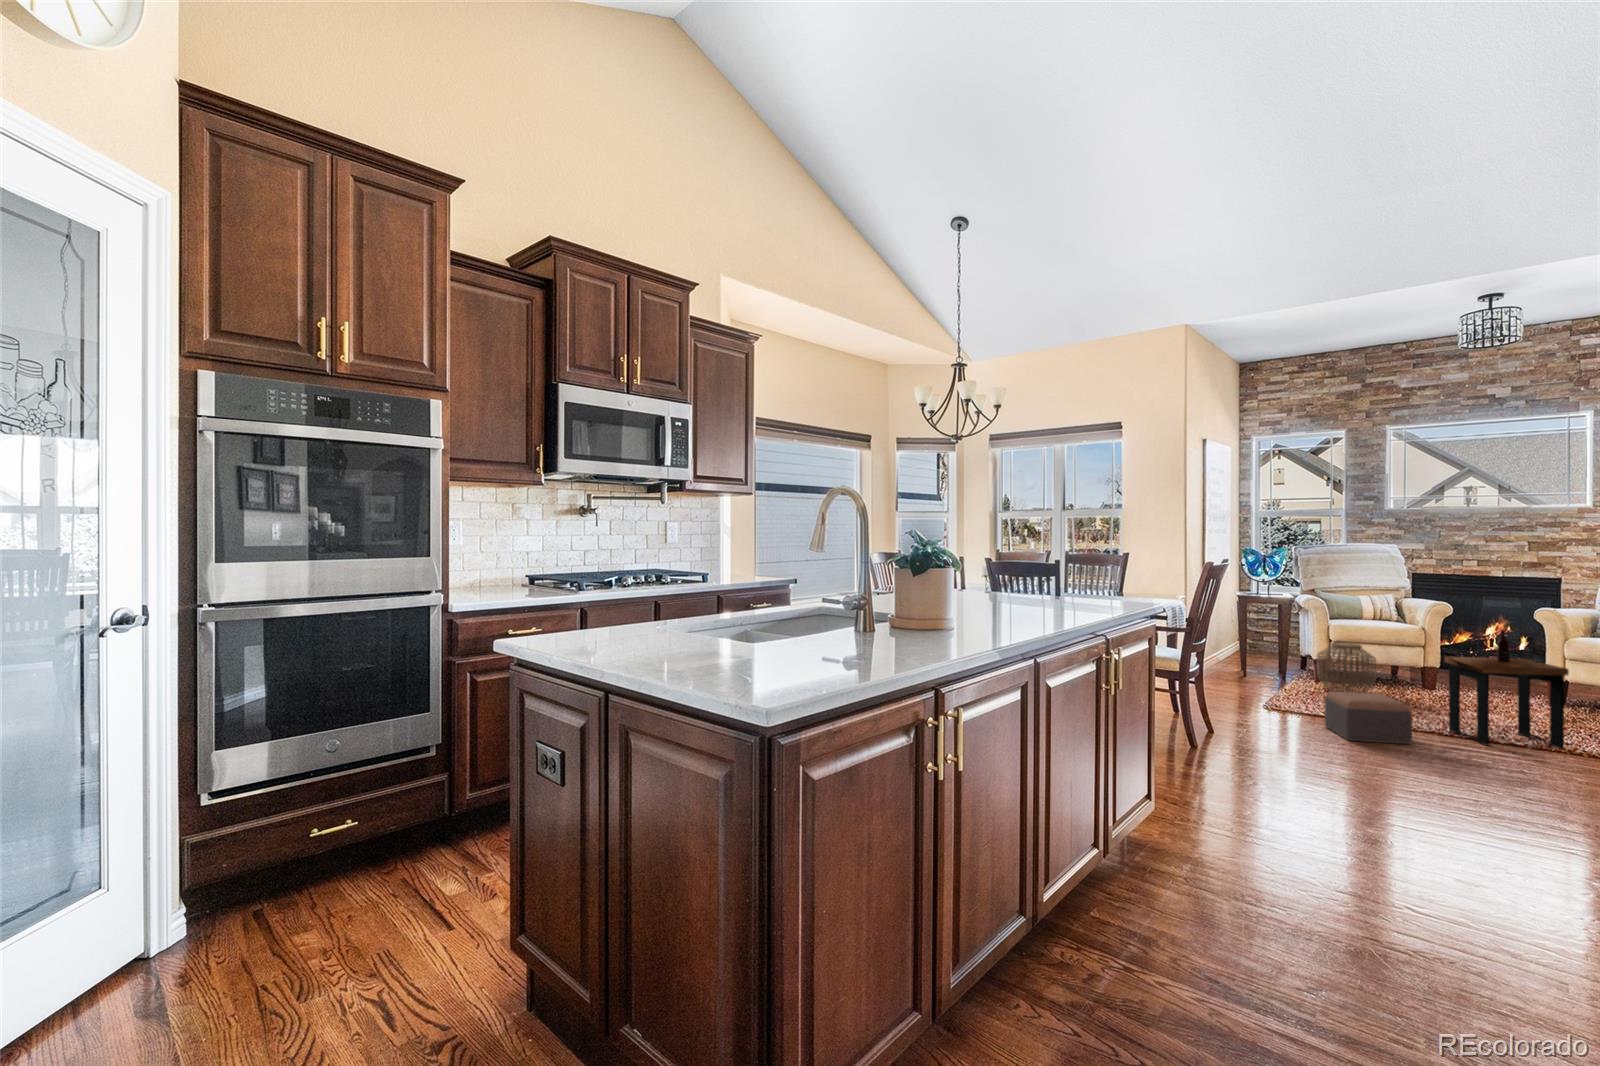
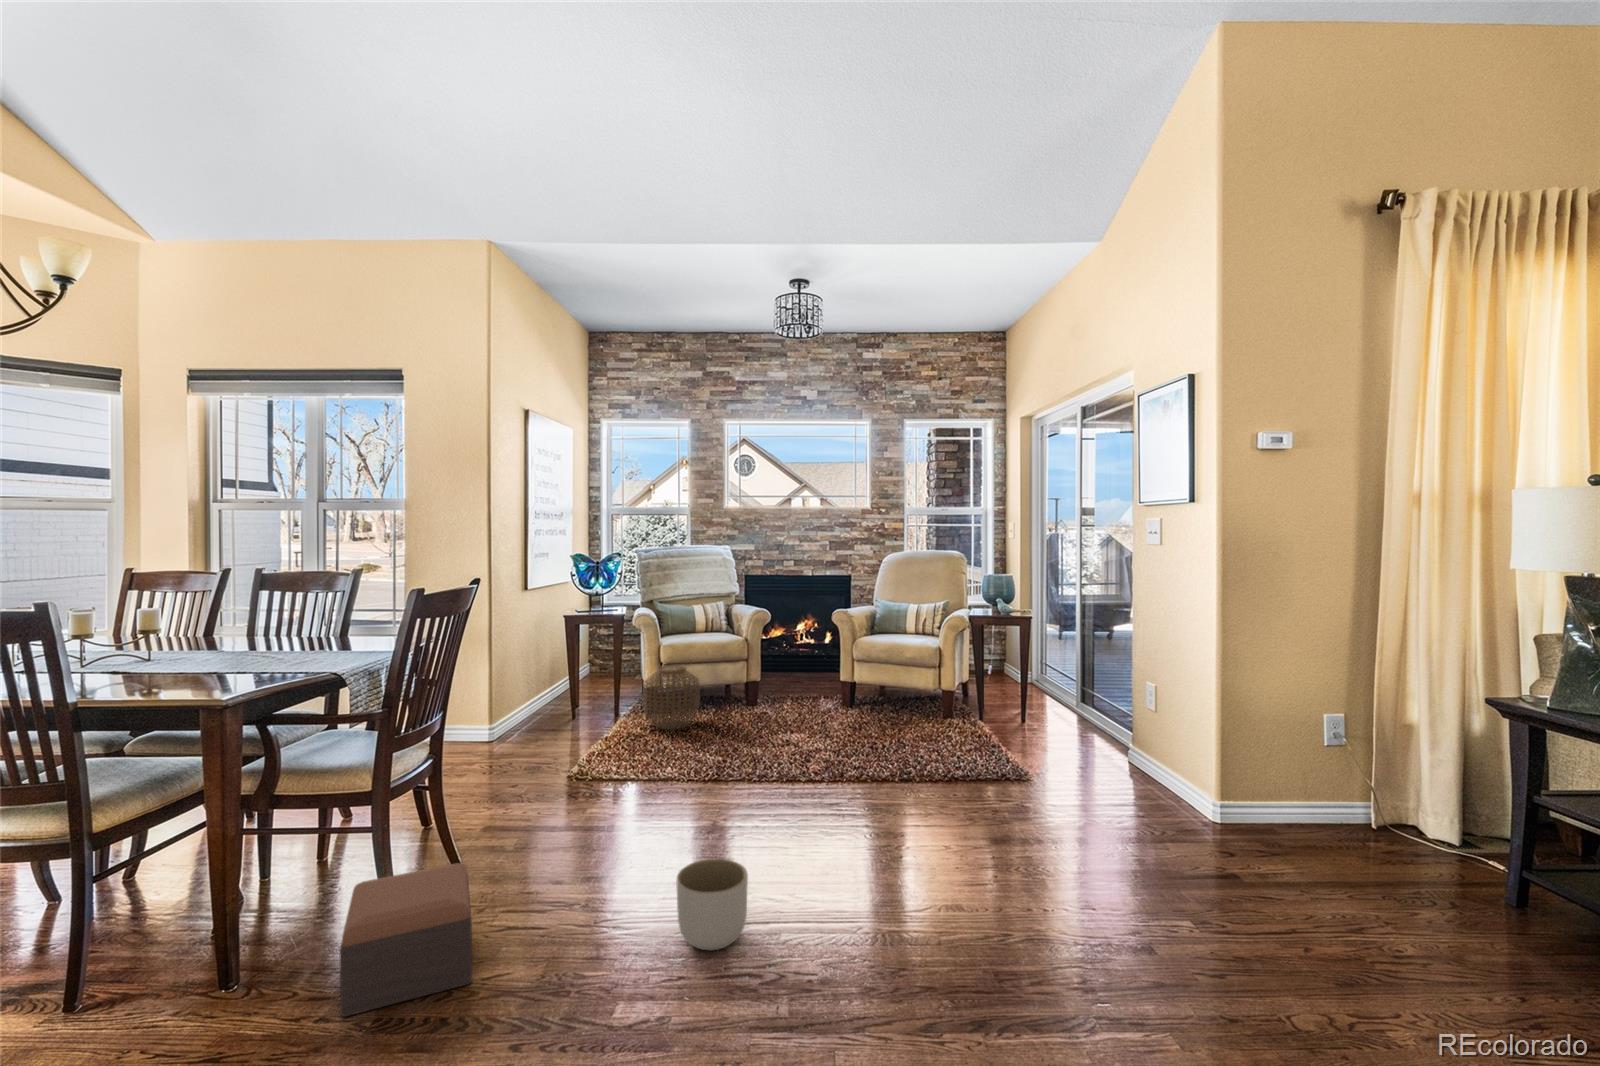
side table: present [1445,630,1569,749] -> none [749,651,850,793]
footstool: present [1325,691,1412,745] -> present [339,863,472,1017]
planter: none [1410,746,1474,801] -> present [676,859,748,951]

